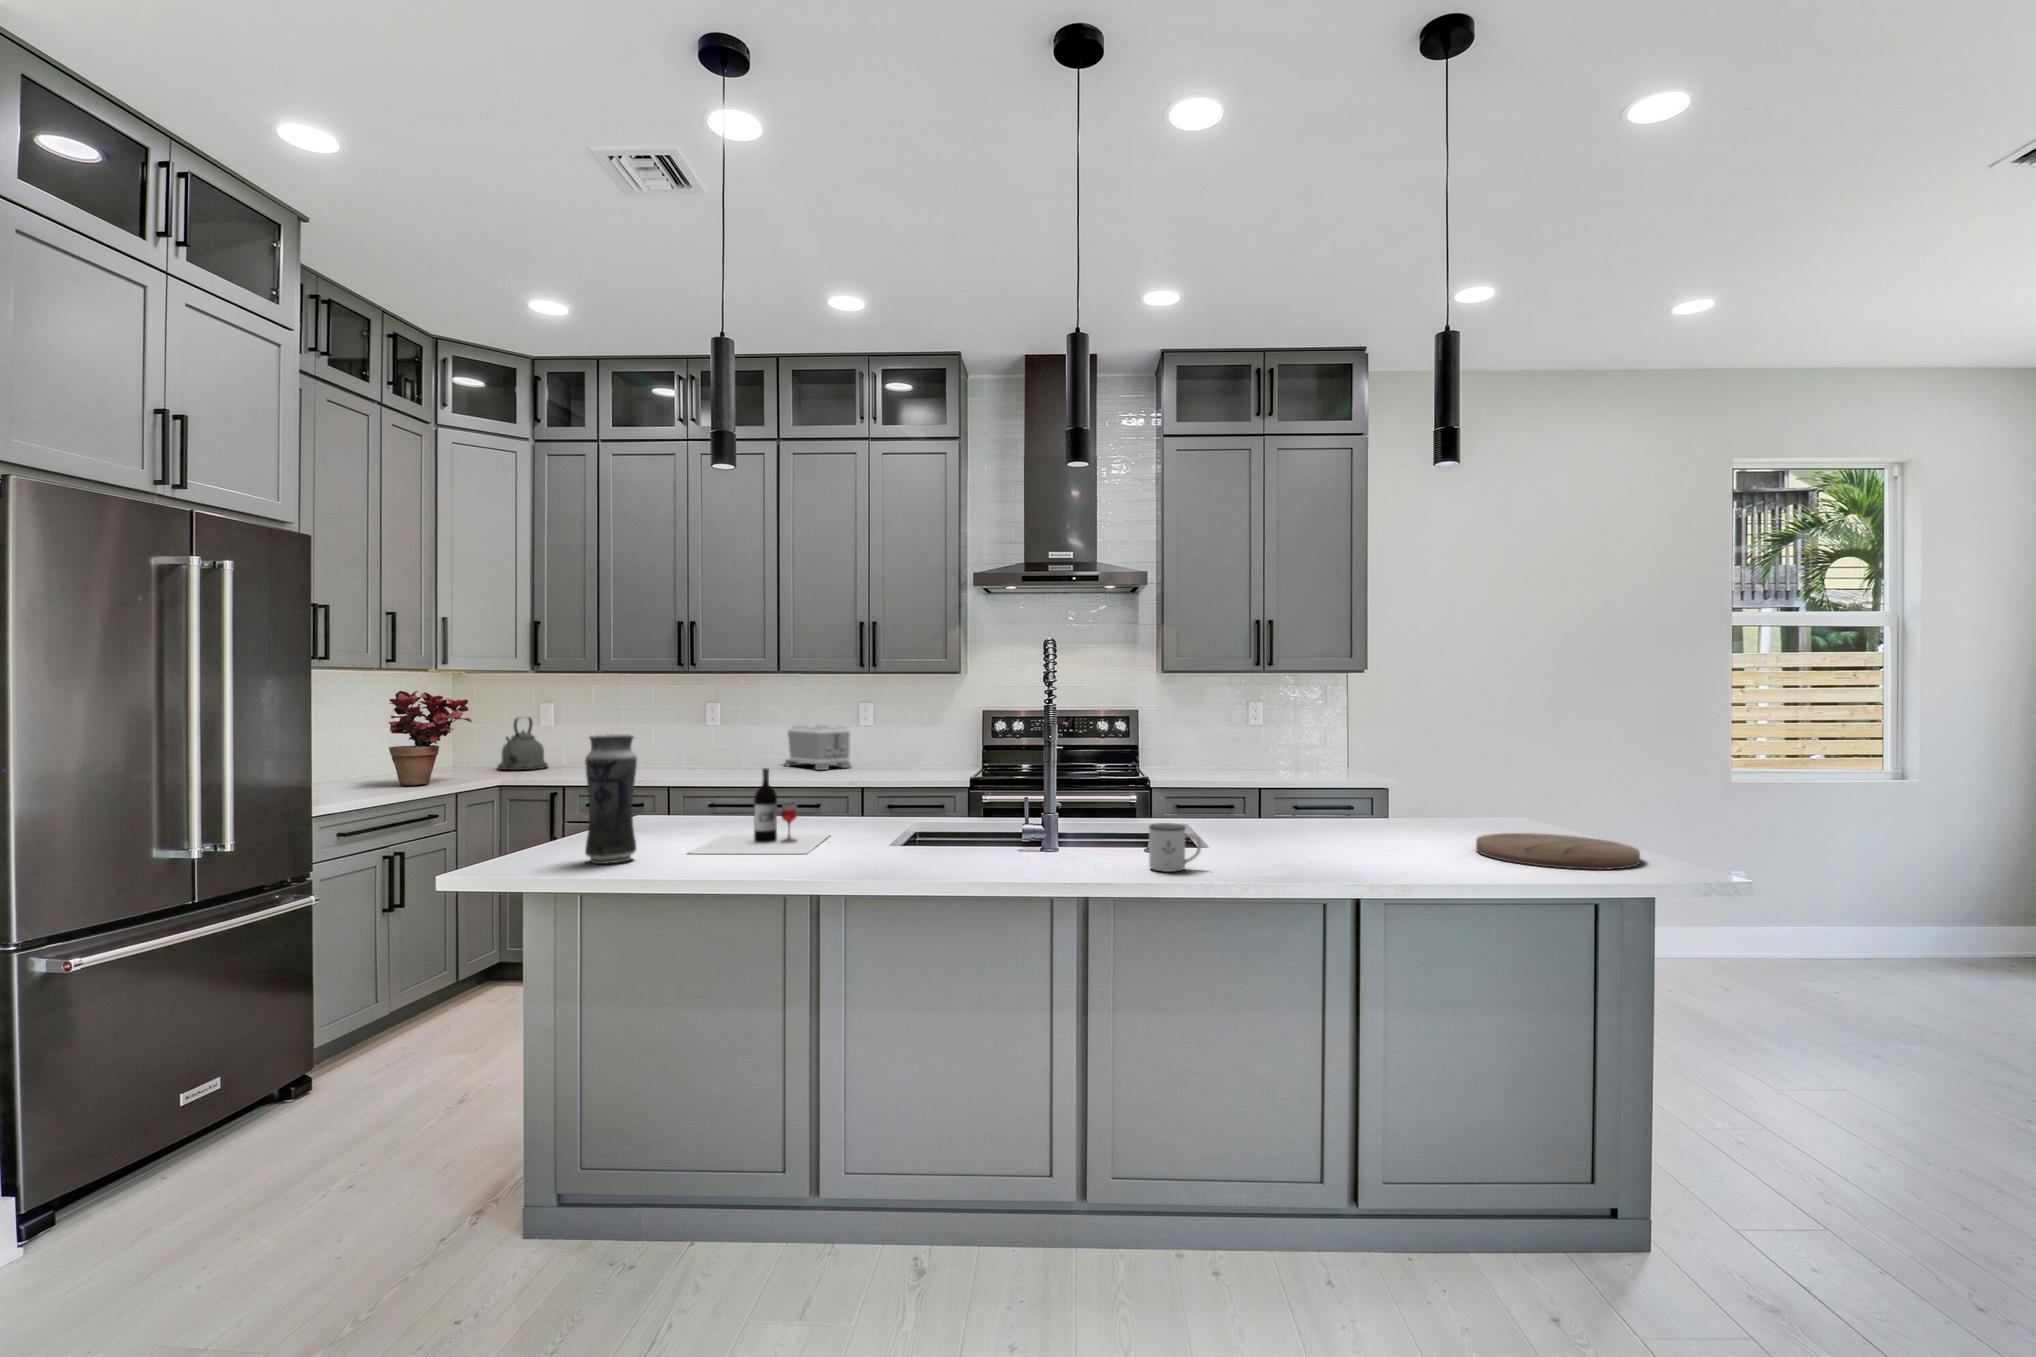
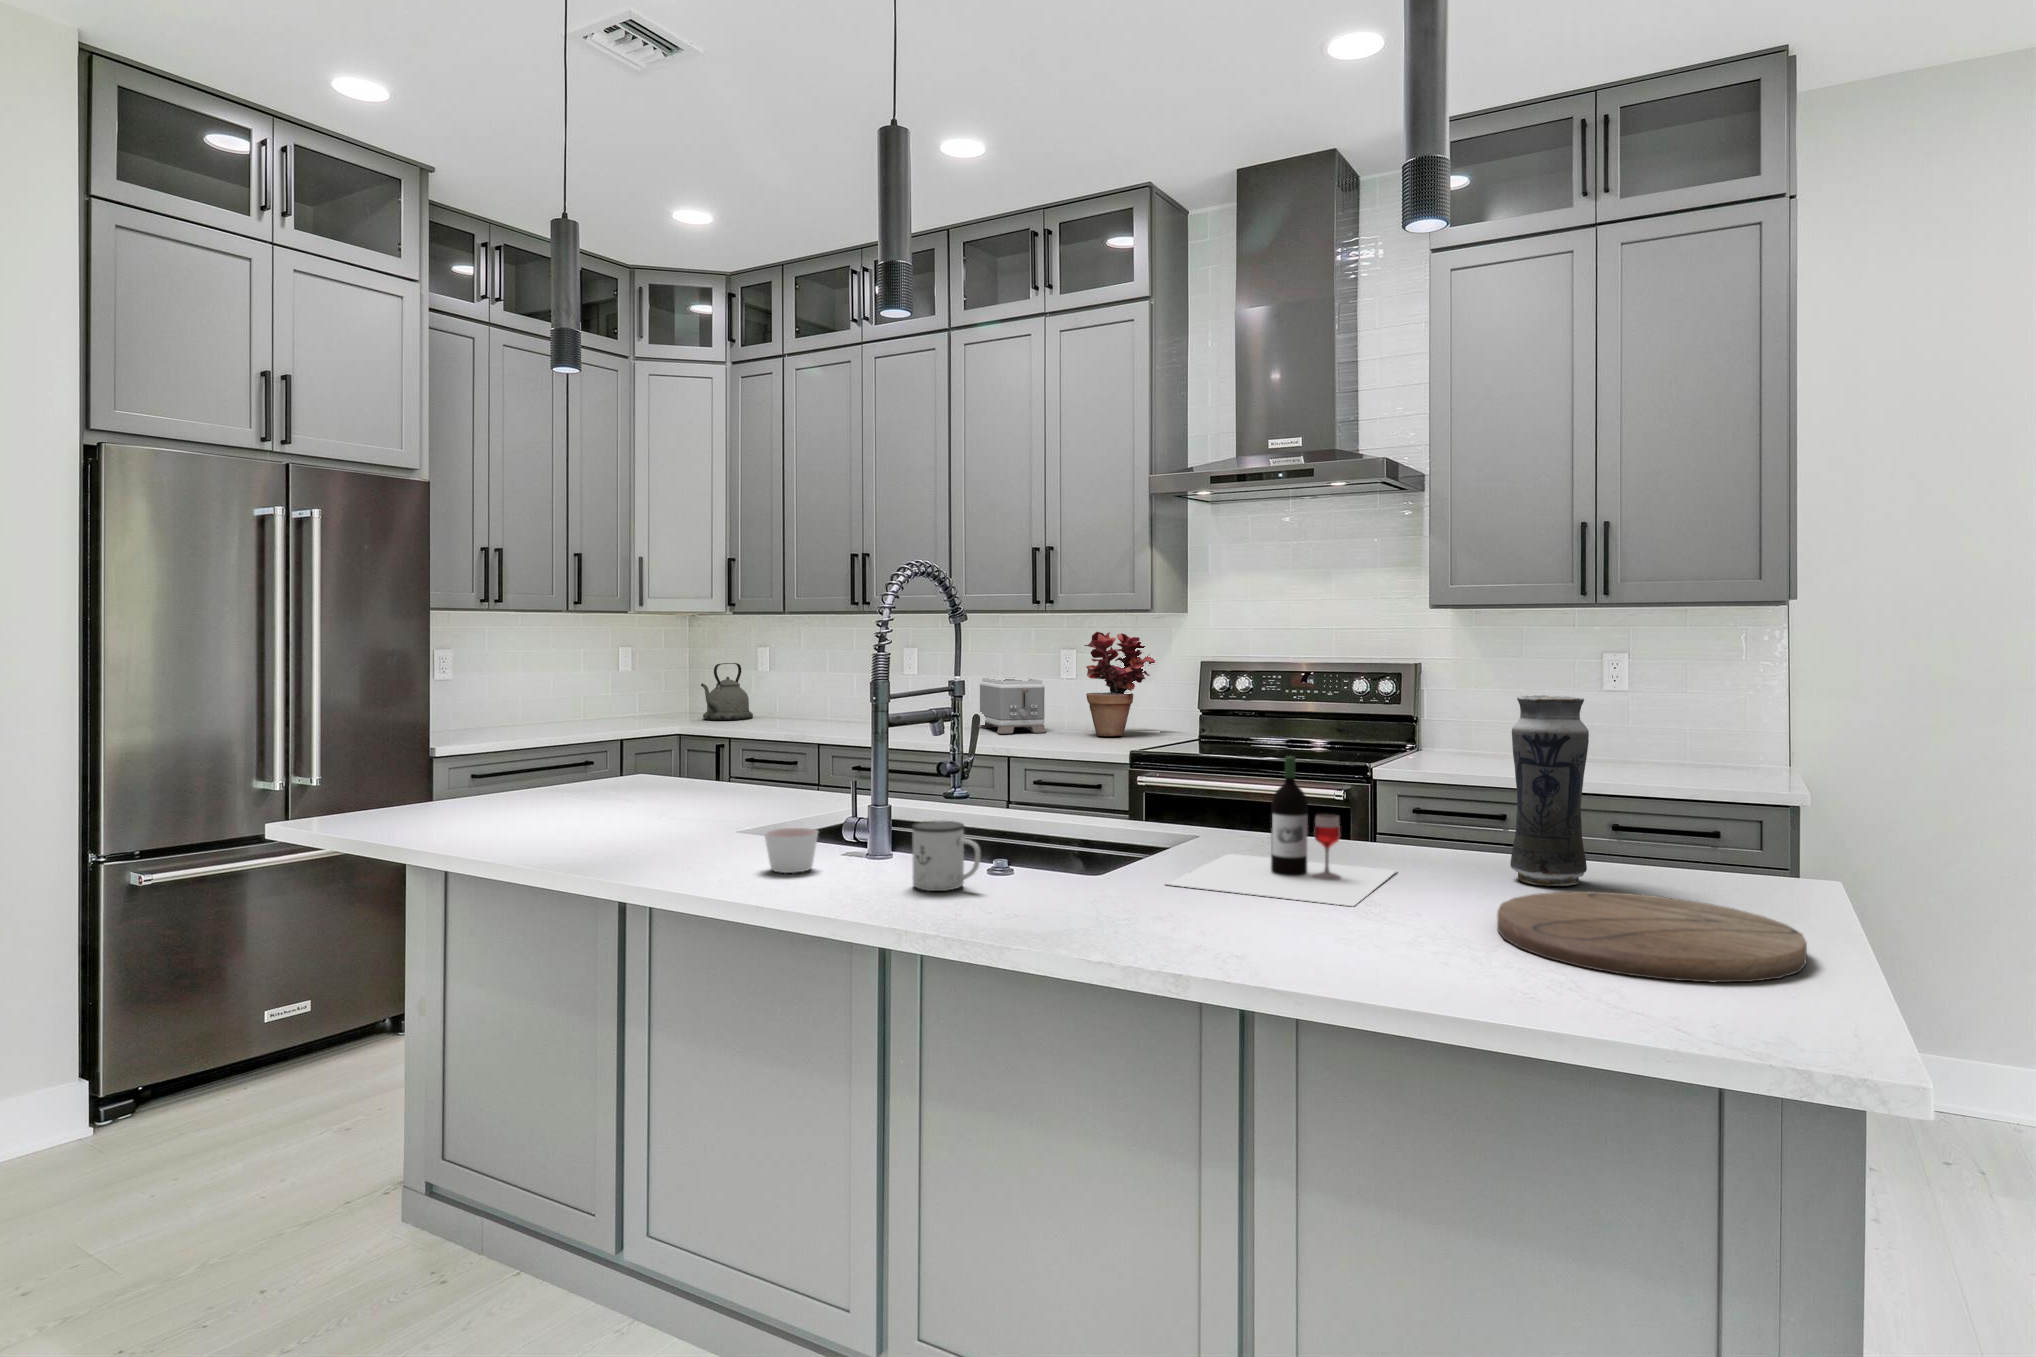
potted plant: present [389,691,472,785] -> present [1084,632,1155,736]
vase: present [585,734,637,864] -> present [1510,695,1589,886]
wine bottle: present [689,768,829,854] -> present [1167,756,1396,906]
candle: none [1021,838,1061,872] -> present [764,828,818,873]

